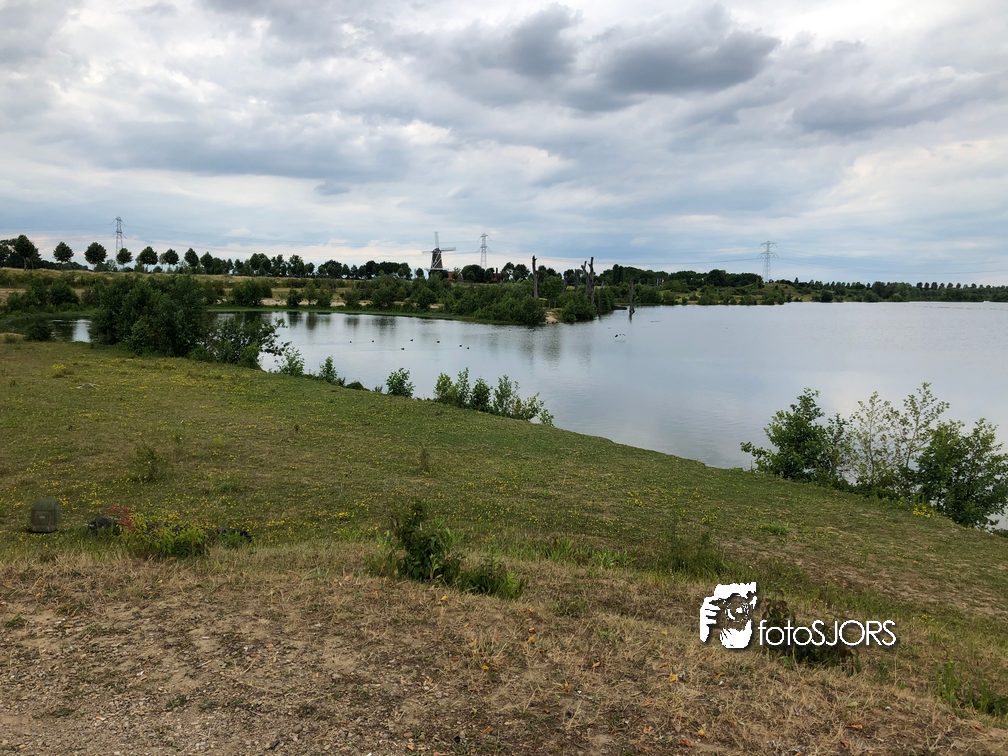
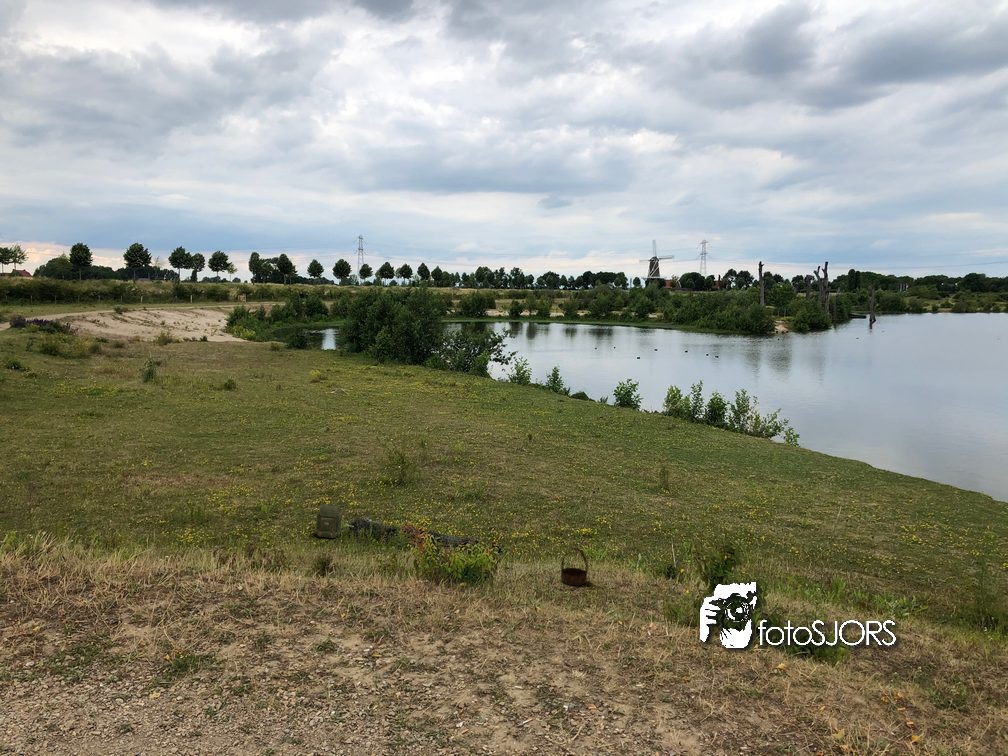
basket: none [280,519,306,554] -> present [561,547,588,586]

